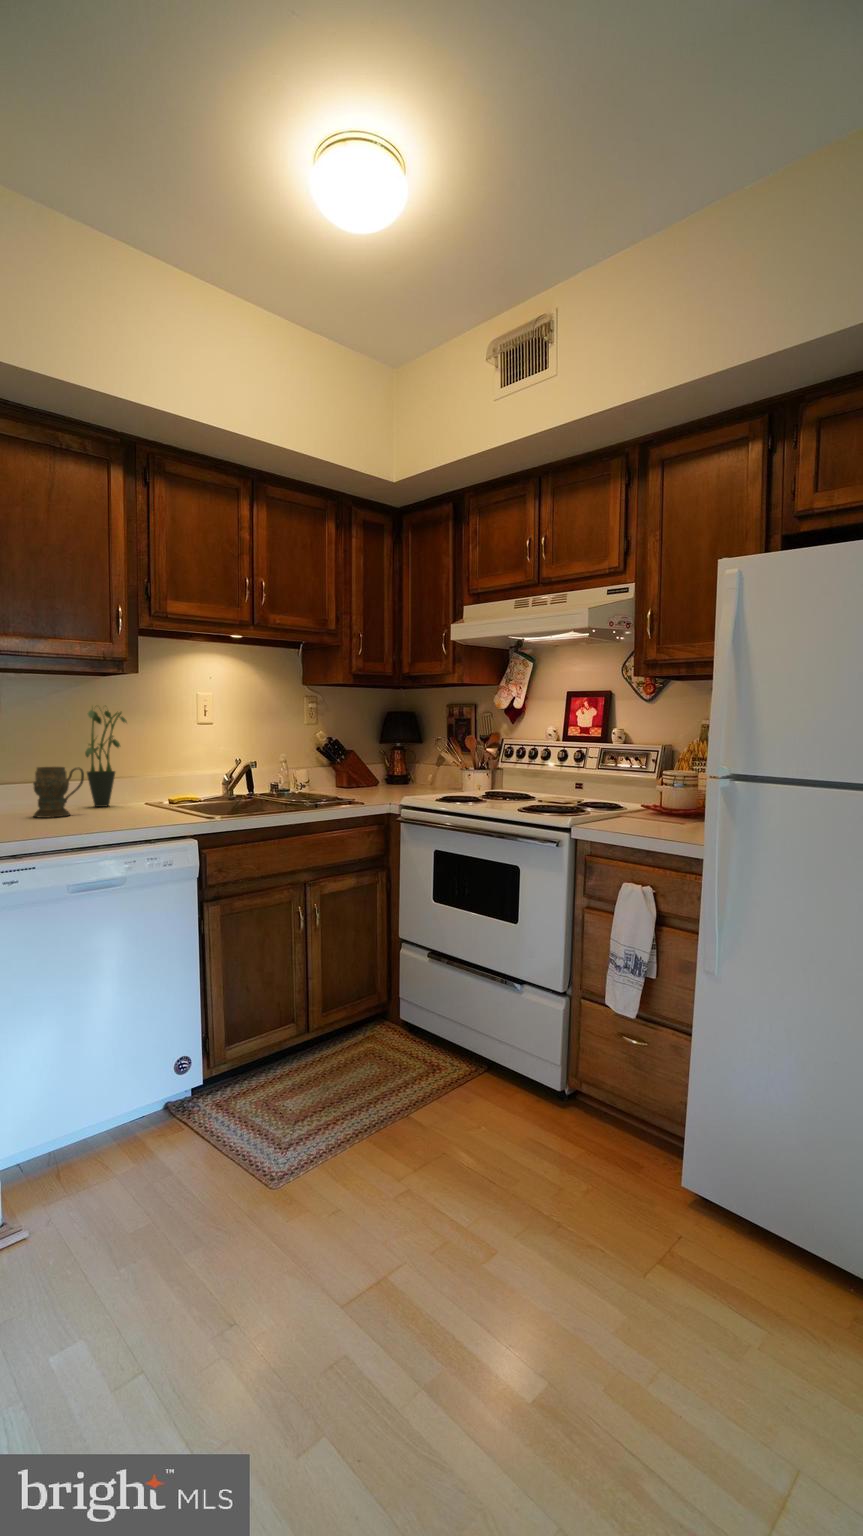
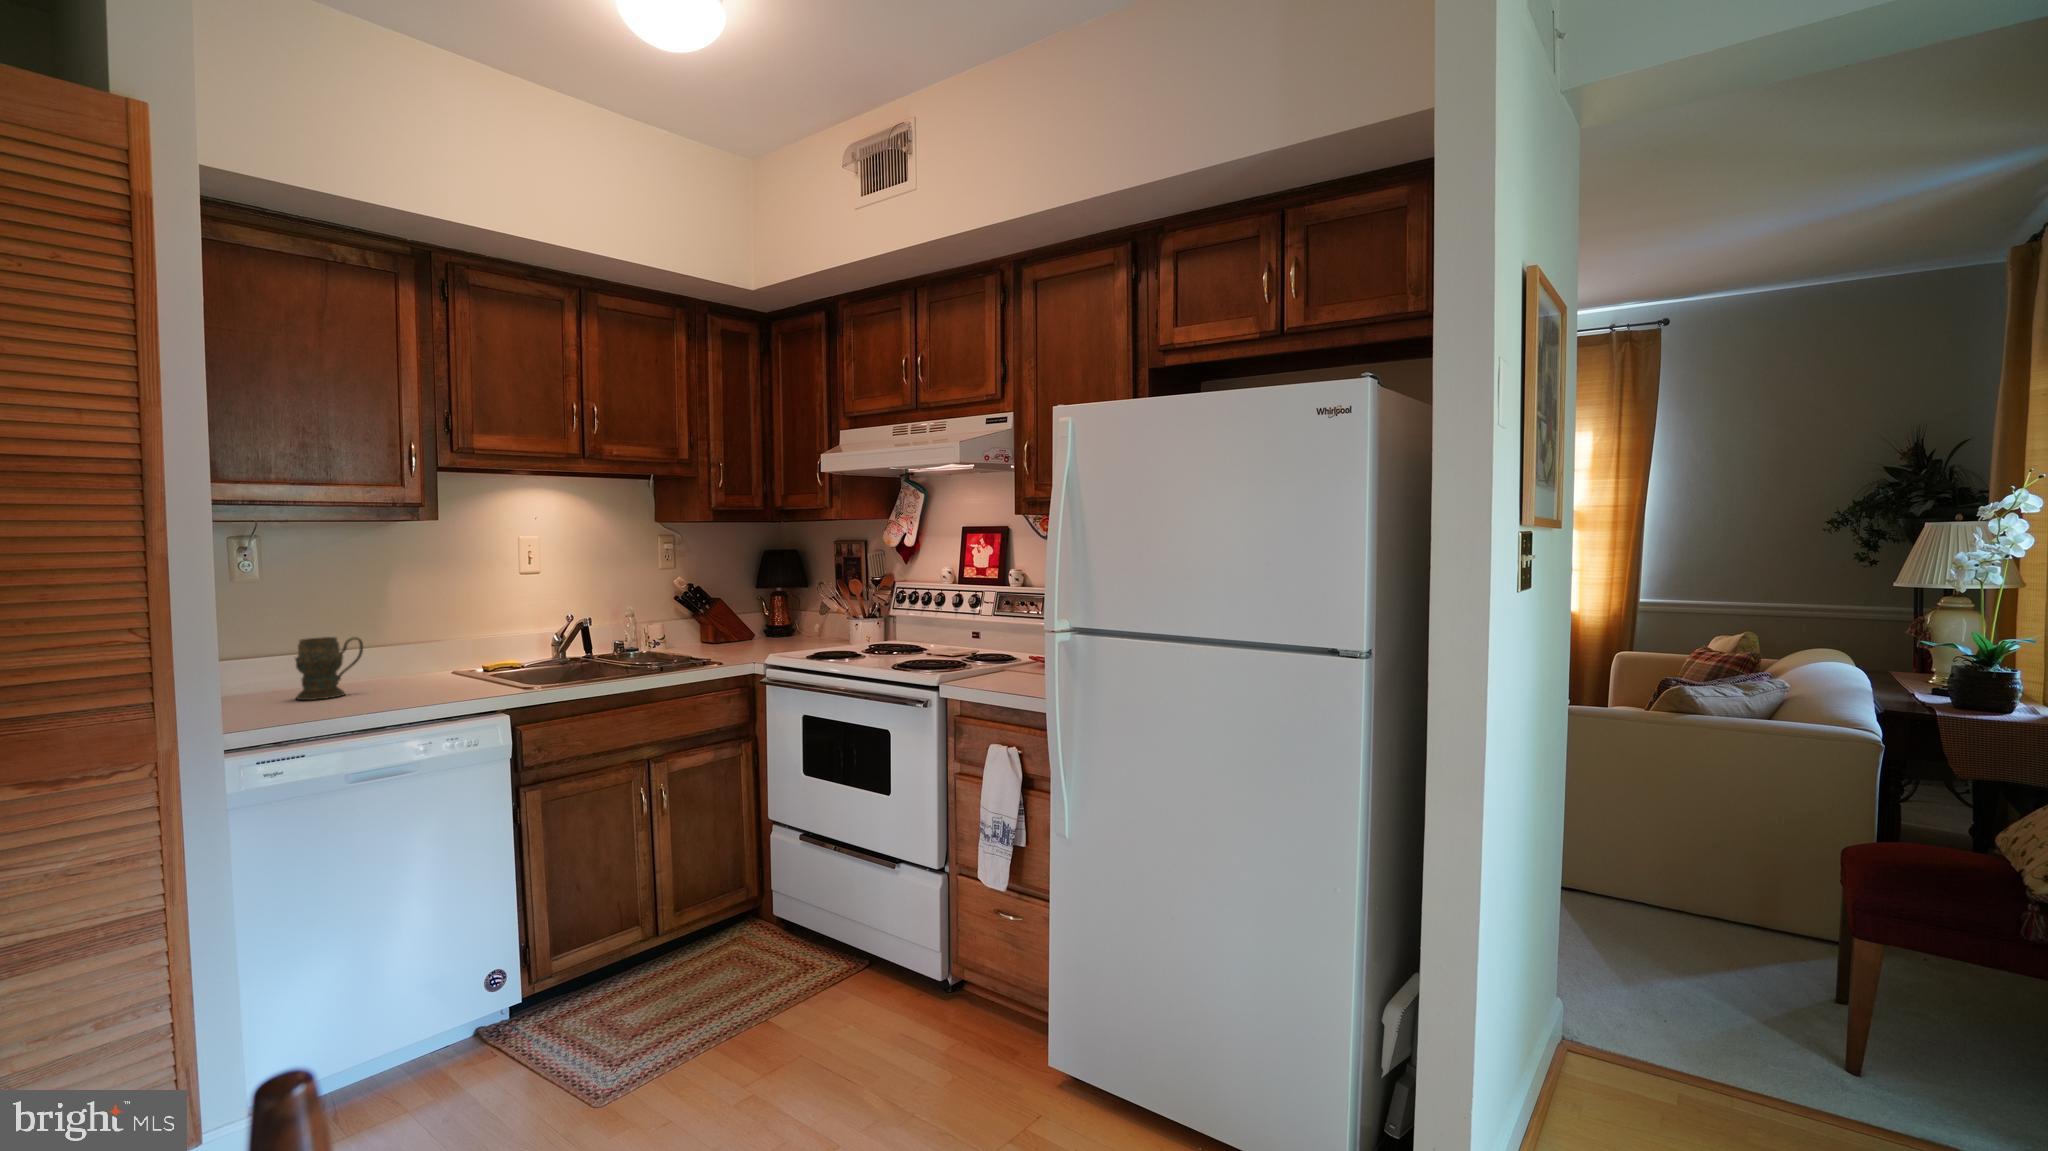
potted plant: present [85,710,127,807] -> none [367,559,422,682]

